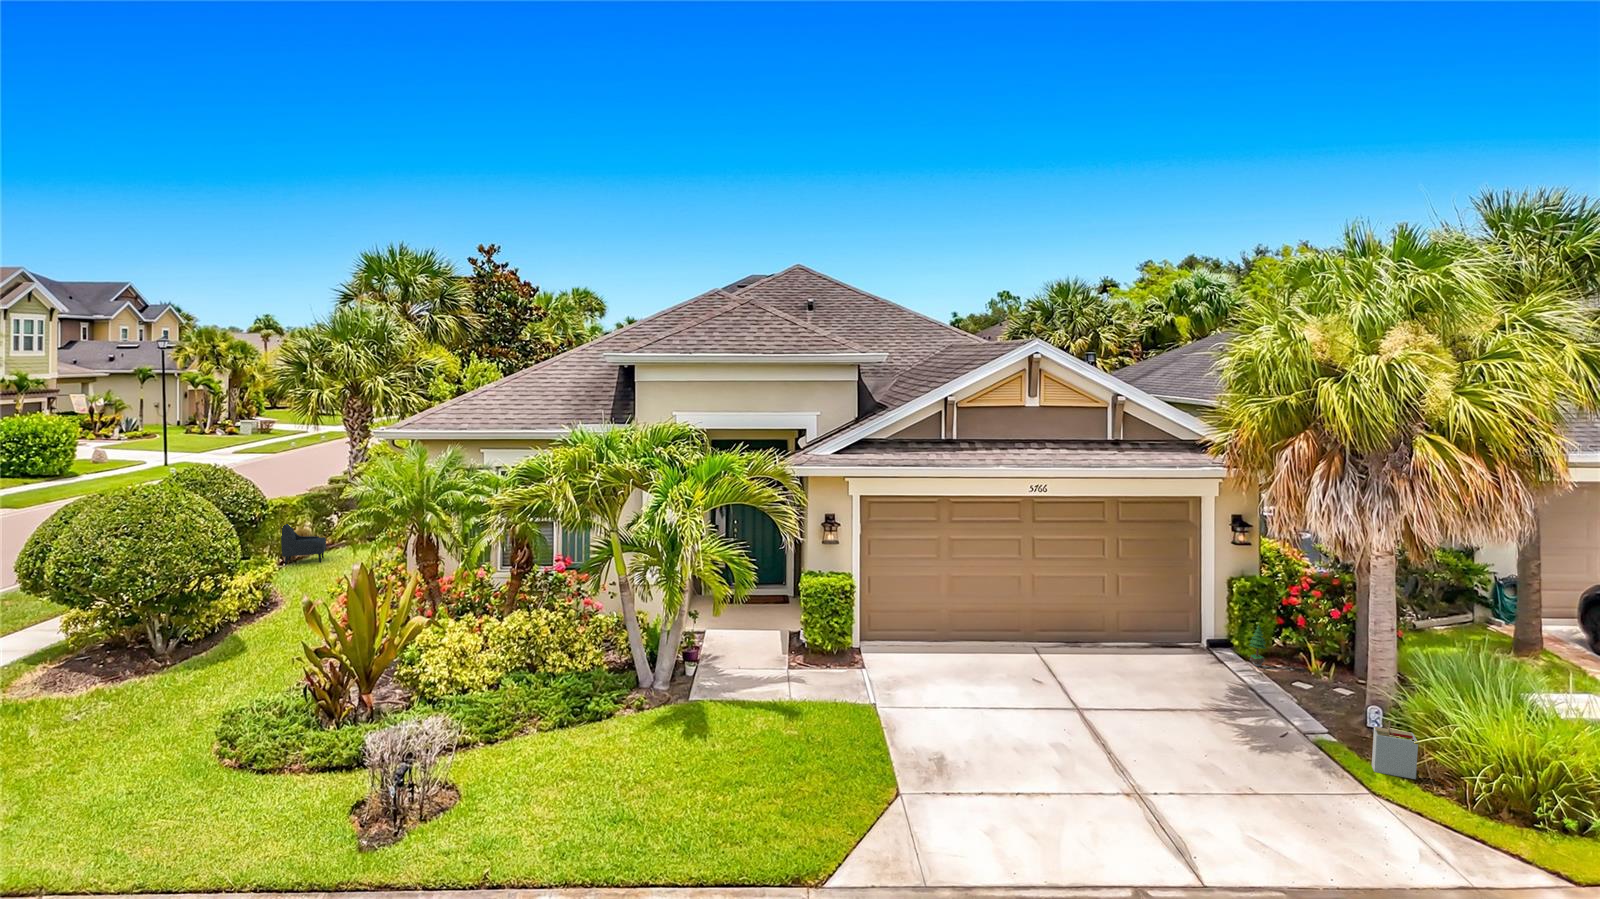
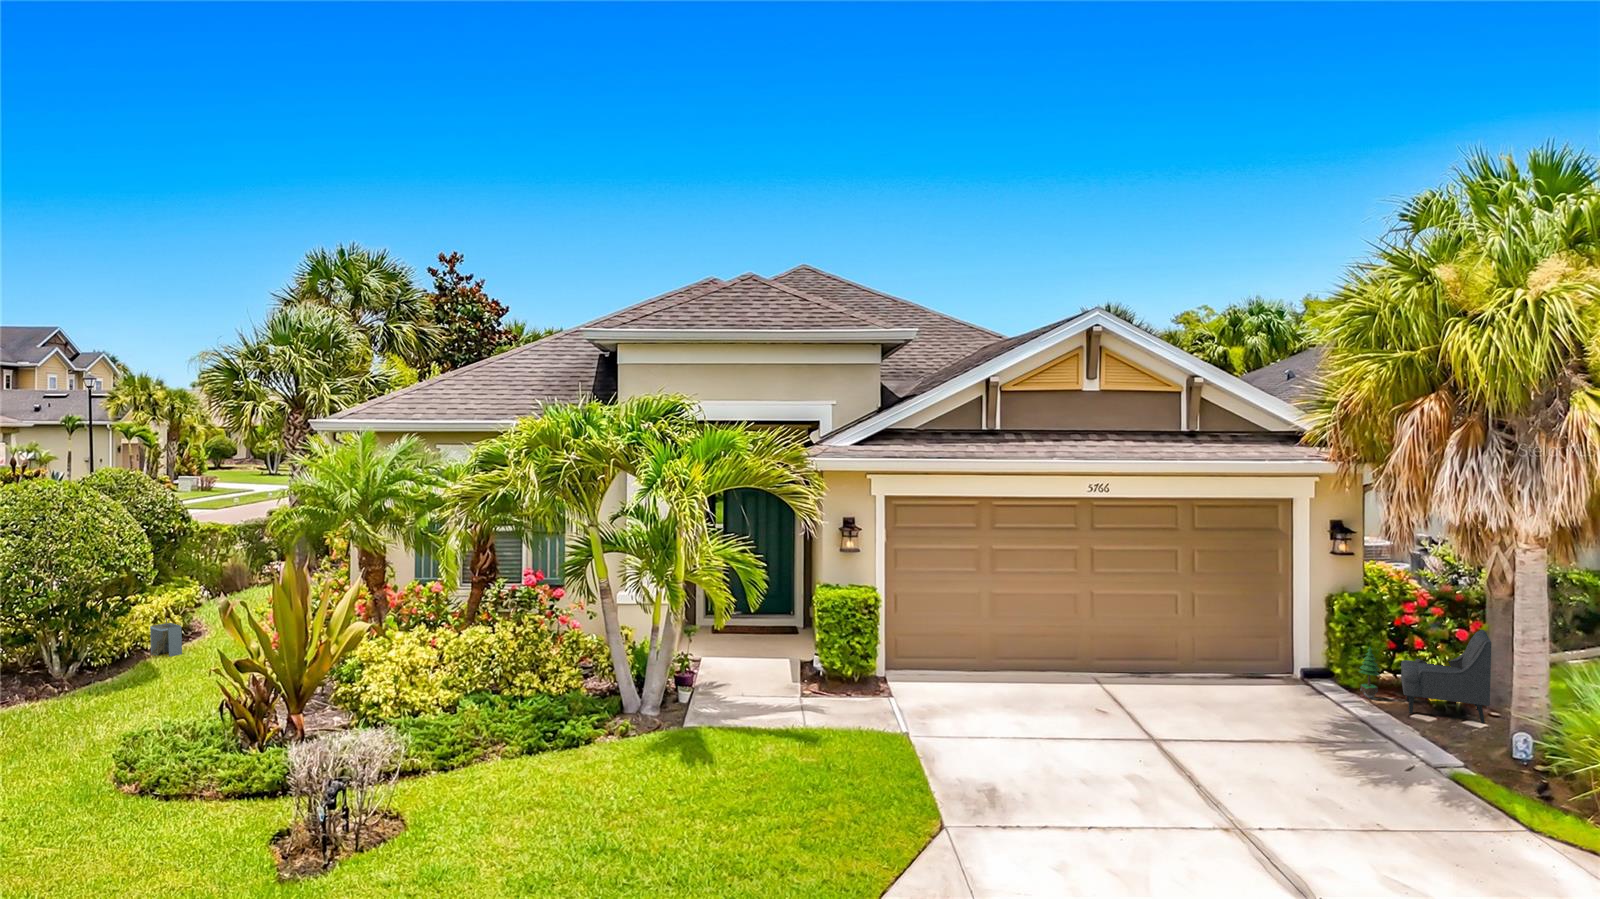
chair: present [281,524,326,565] -> present [1401,630,1491,724]
storage bin: present [1372,721,1418,779] -> present [150,618,182,657]

